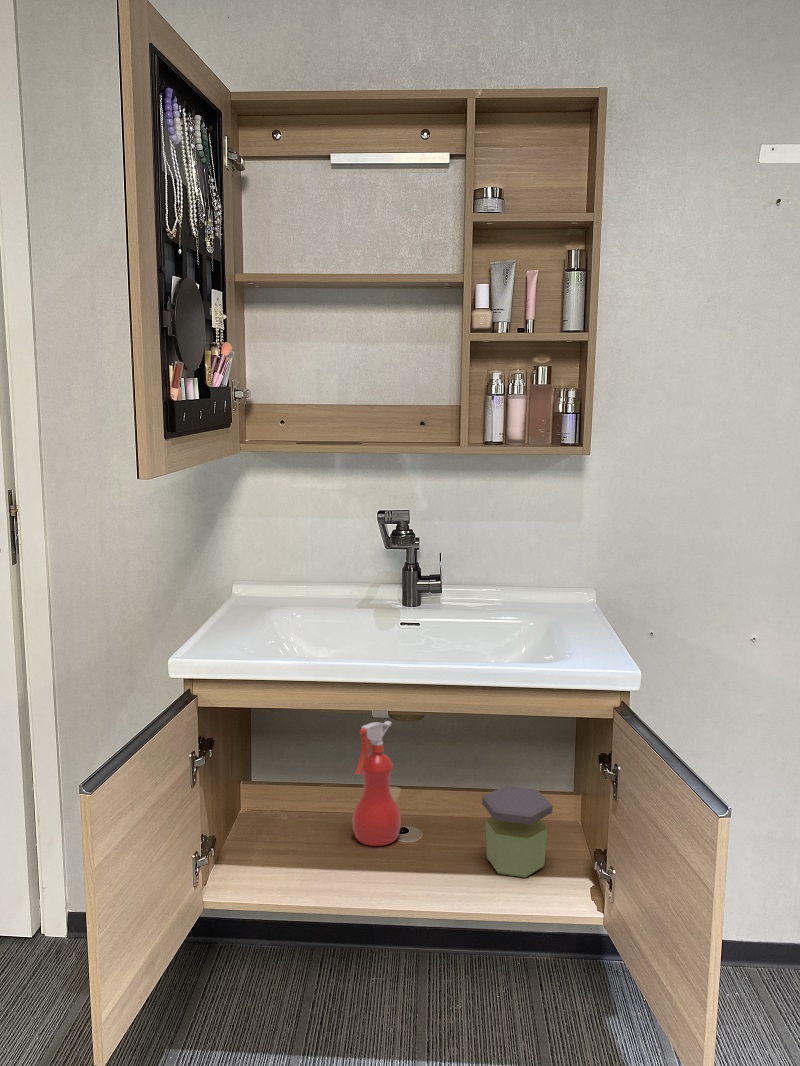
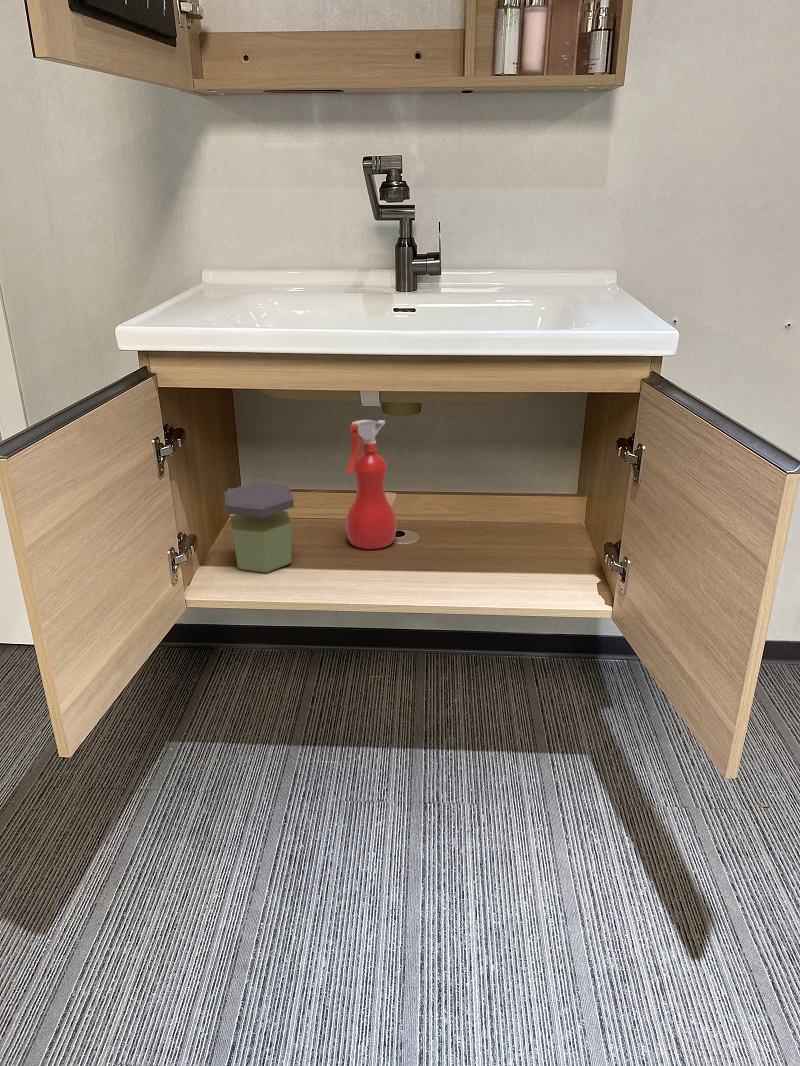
jar: present [482,786,552,878] -> present [224,482,294,573]

